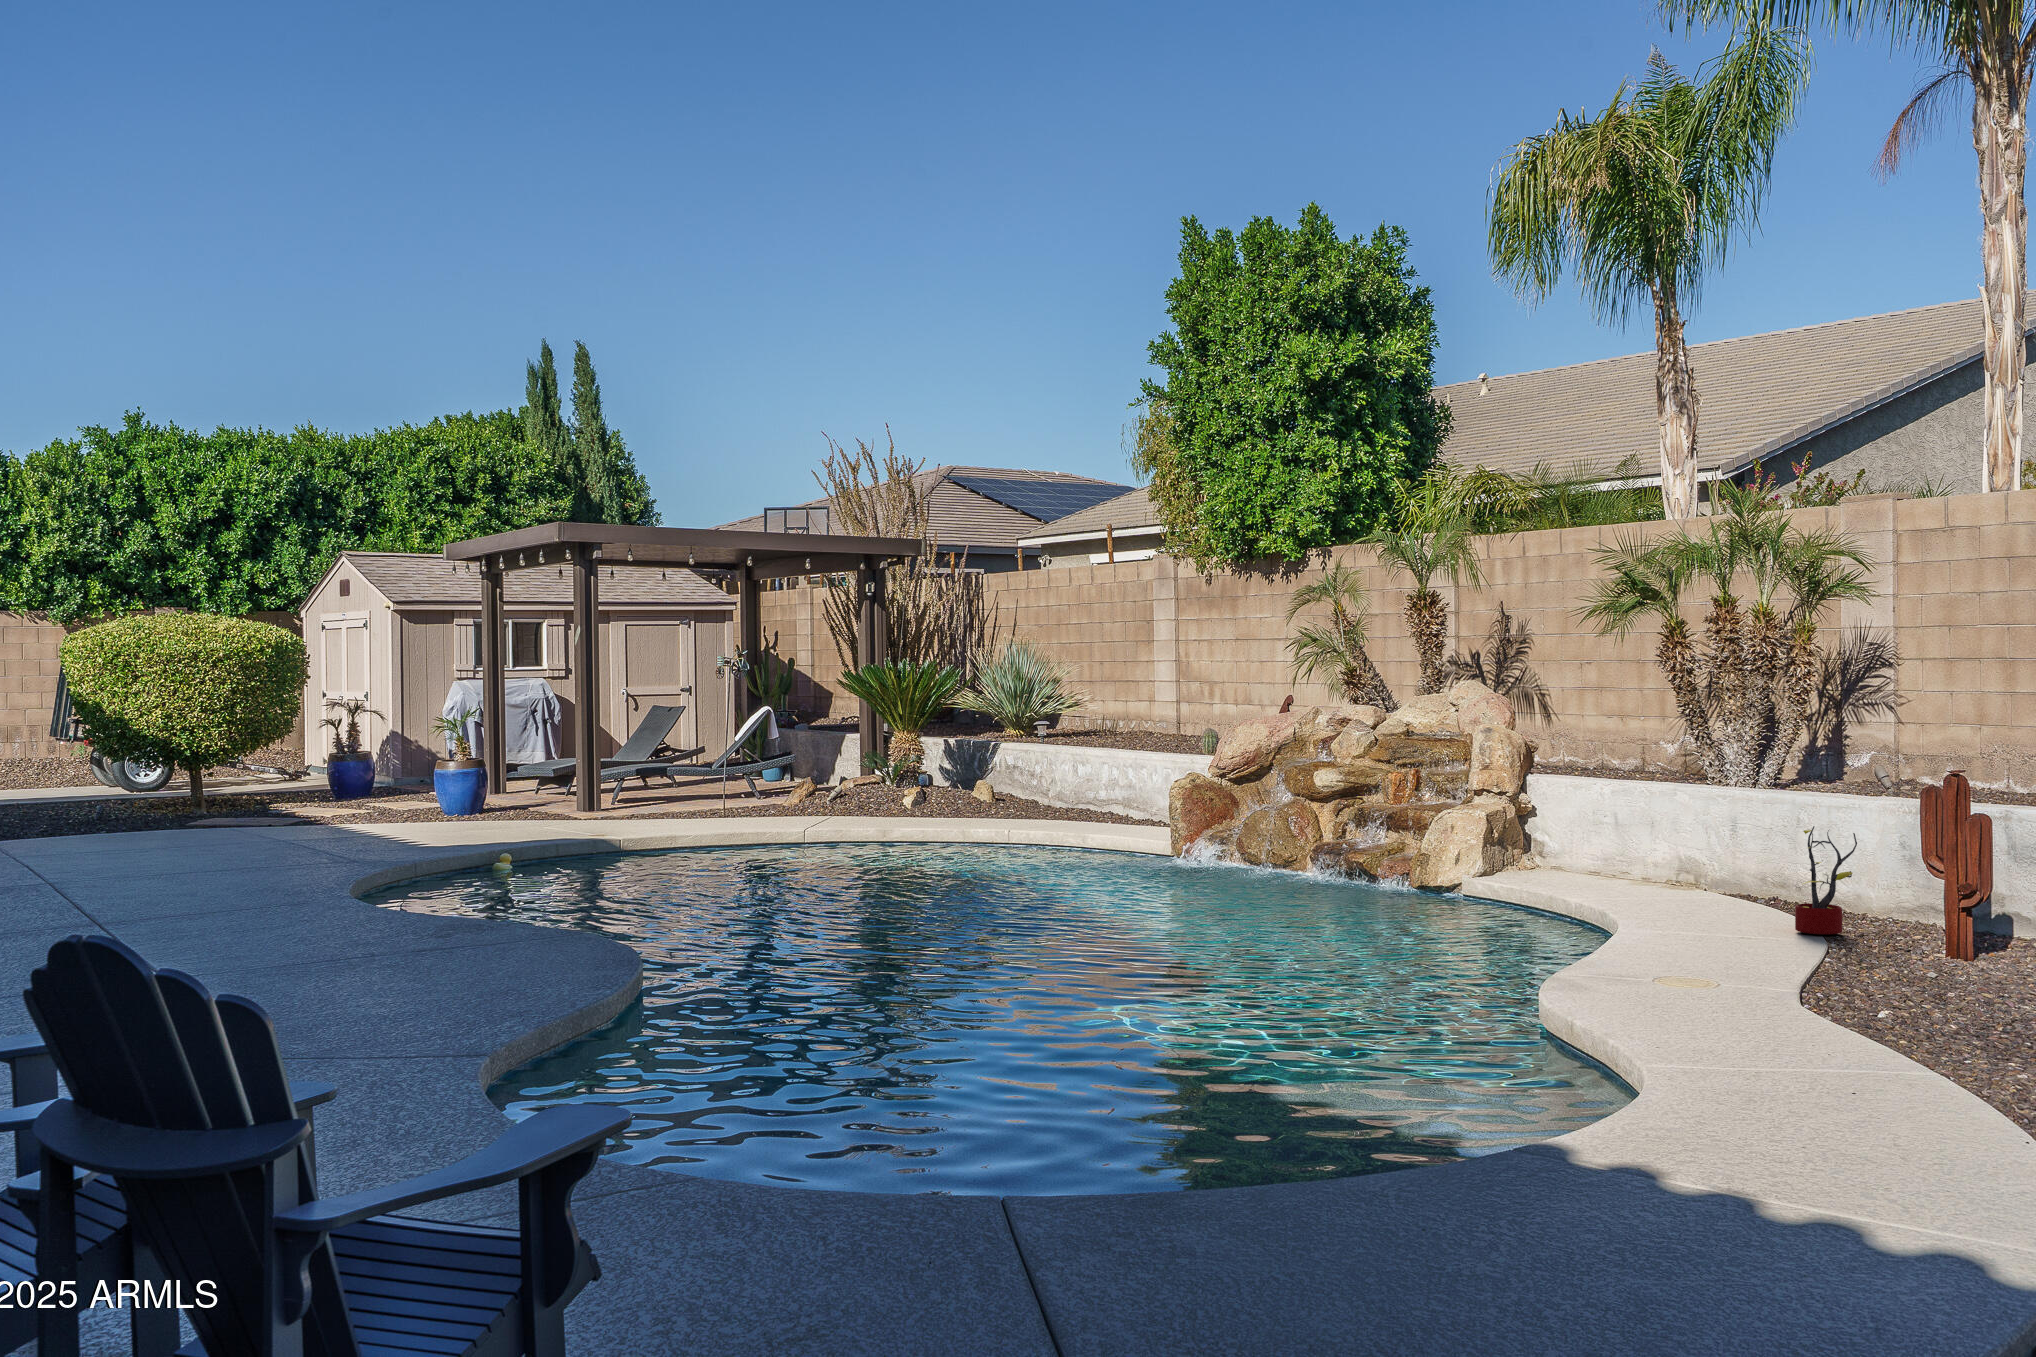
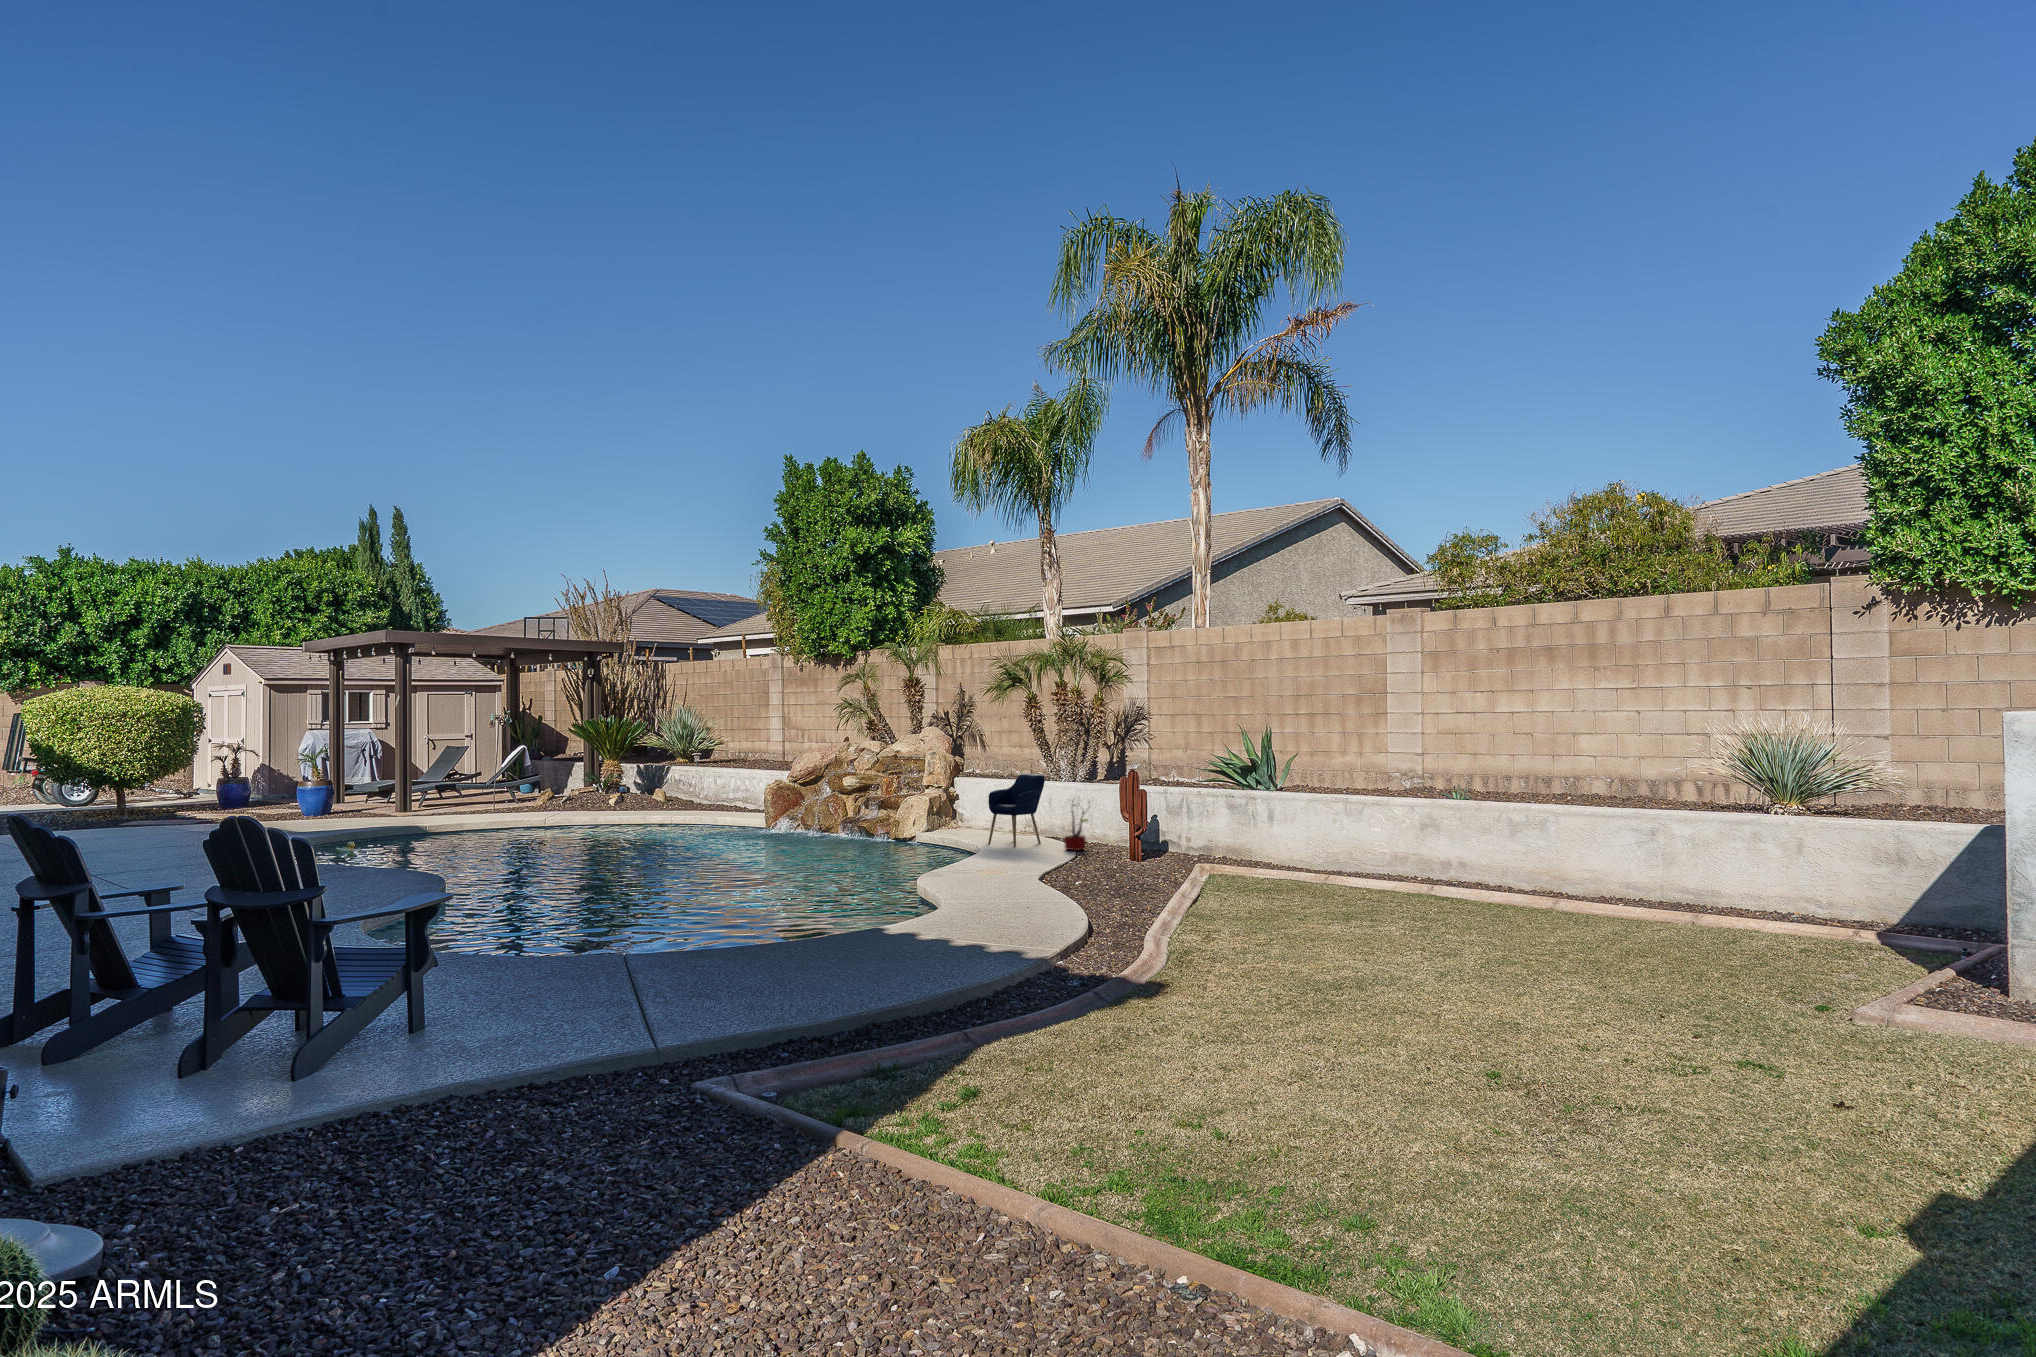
chair: none [1623,777,1741,920] -> present [988,774,1045,847]

